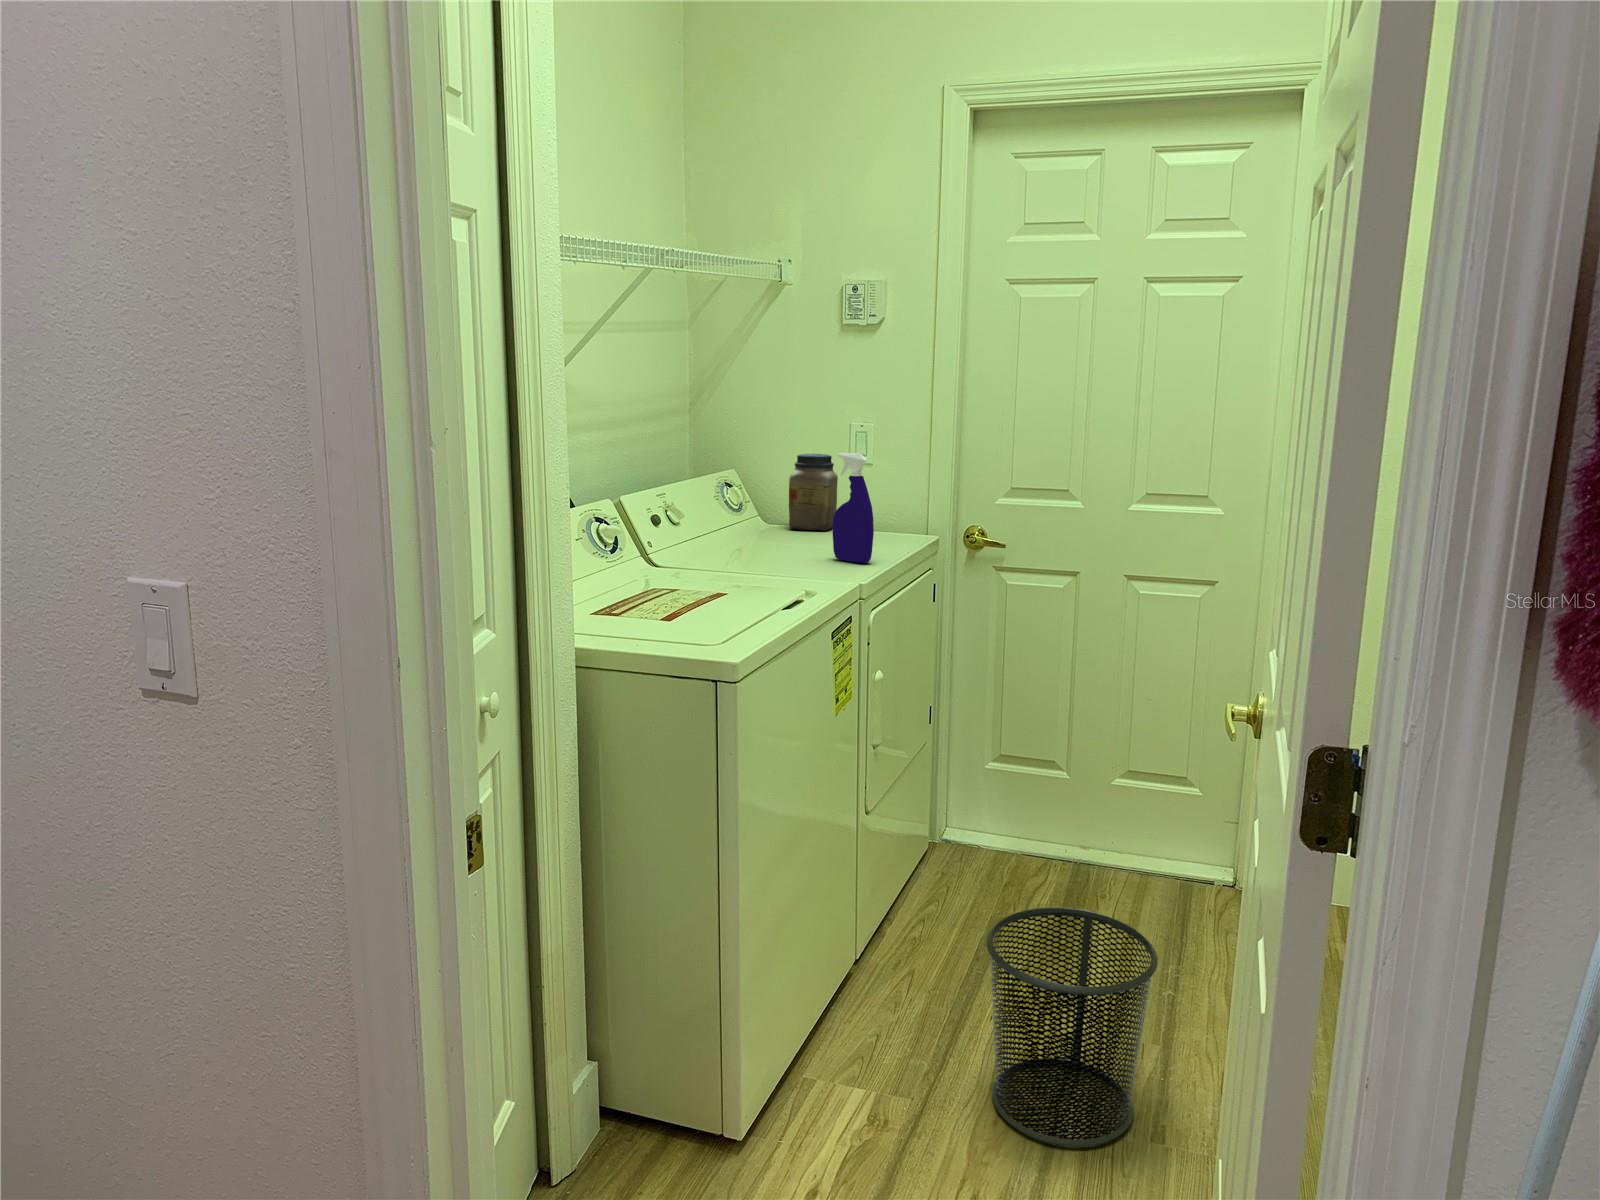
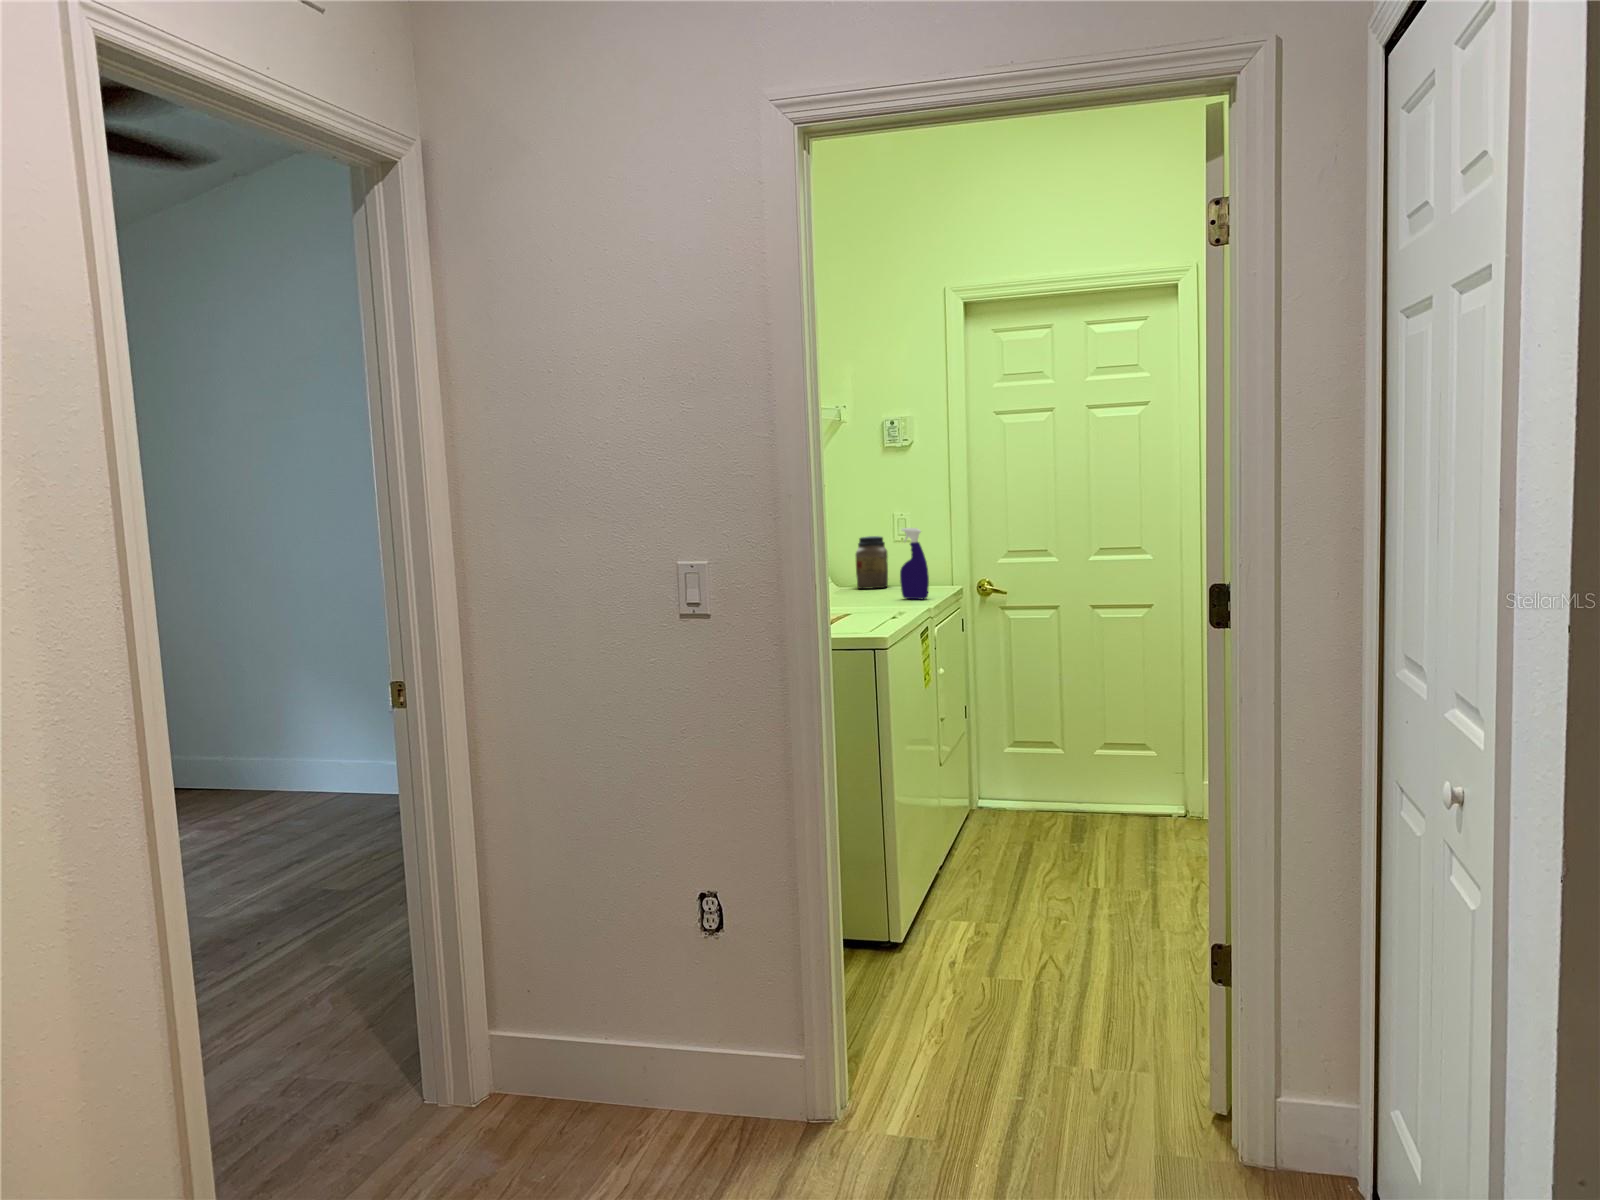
waste bin: present [986,907,1158,1147] -> none [1036,797,1143,934]

